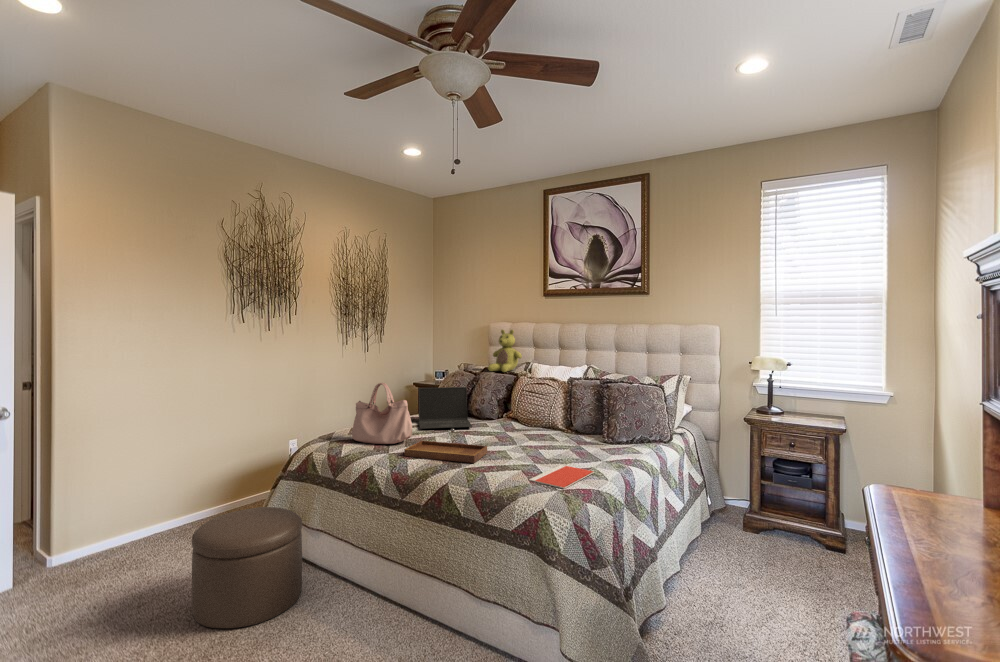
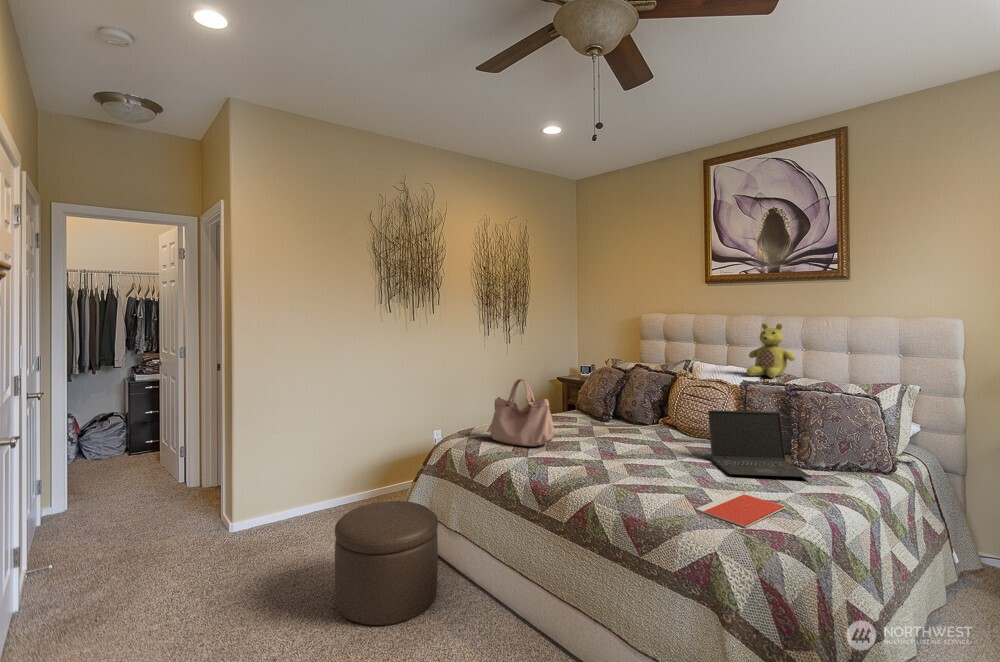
stuffed bear: present [488,330,522,372] -> present [747,323,795,378]
laptop: present [418,387,472,429] -> present [708,410,811,477]
tray: present [404,428,487,463] -> none [544,435,641,479]

